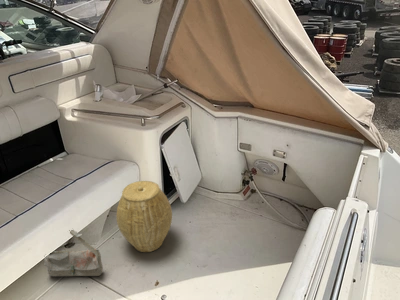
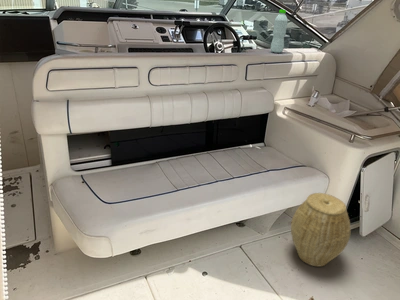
water bottle: none [25,8,48,55] -> present [271,10,288,53]
bag: present [44,230,103,276] -> none [218,204,267,263]

